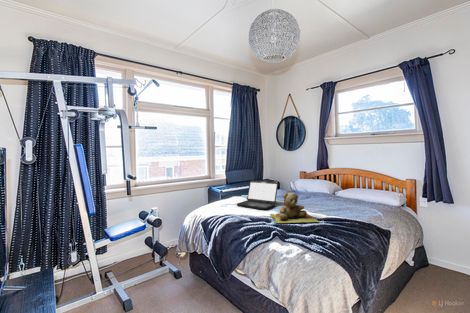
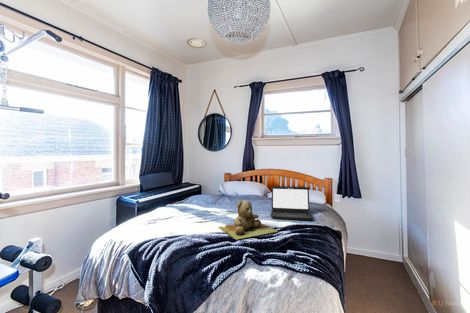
laptop: present [237,180,278,210] -> present [271,186,313,221]

